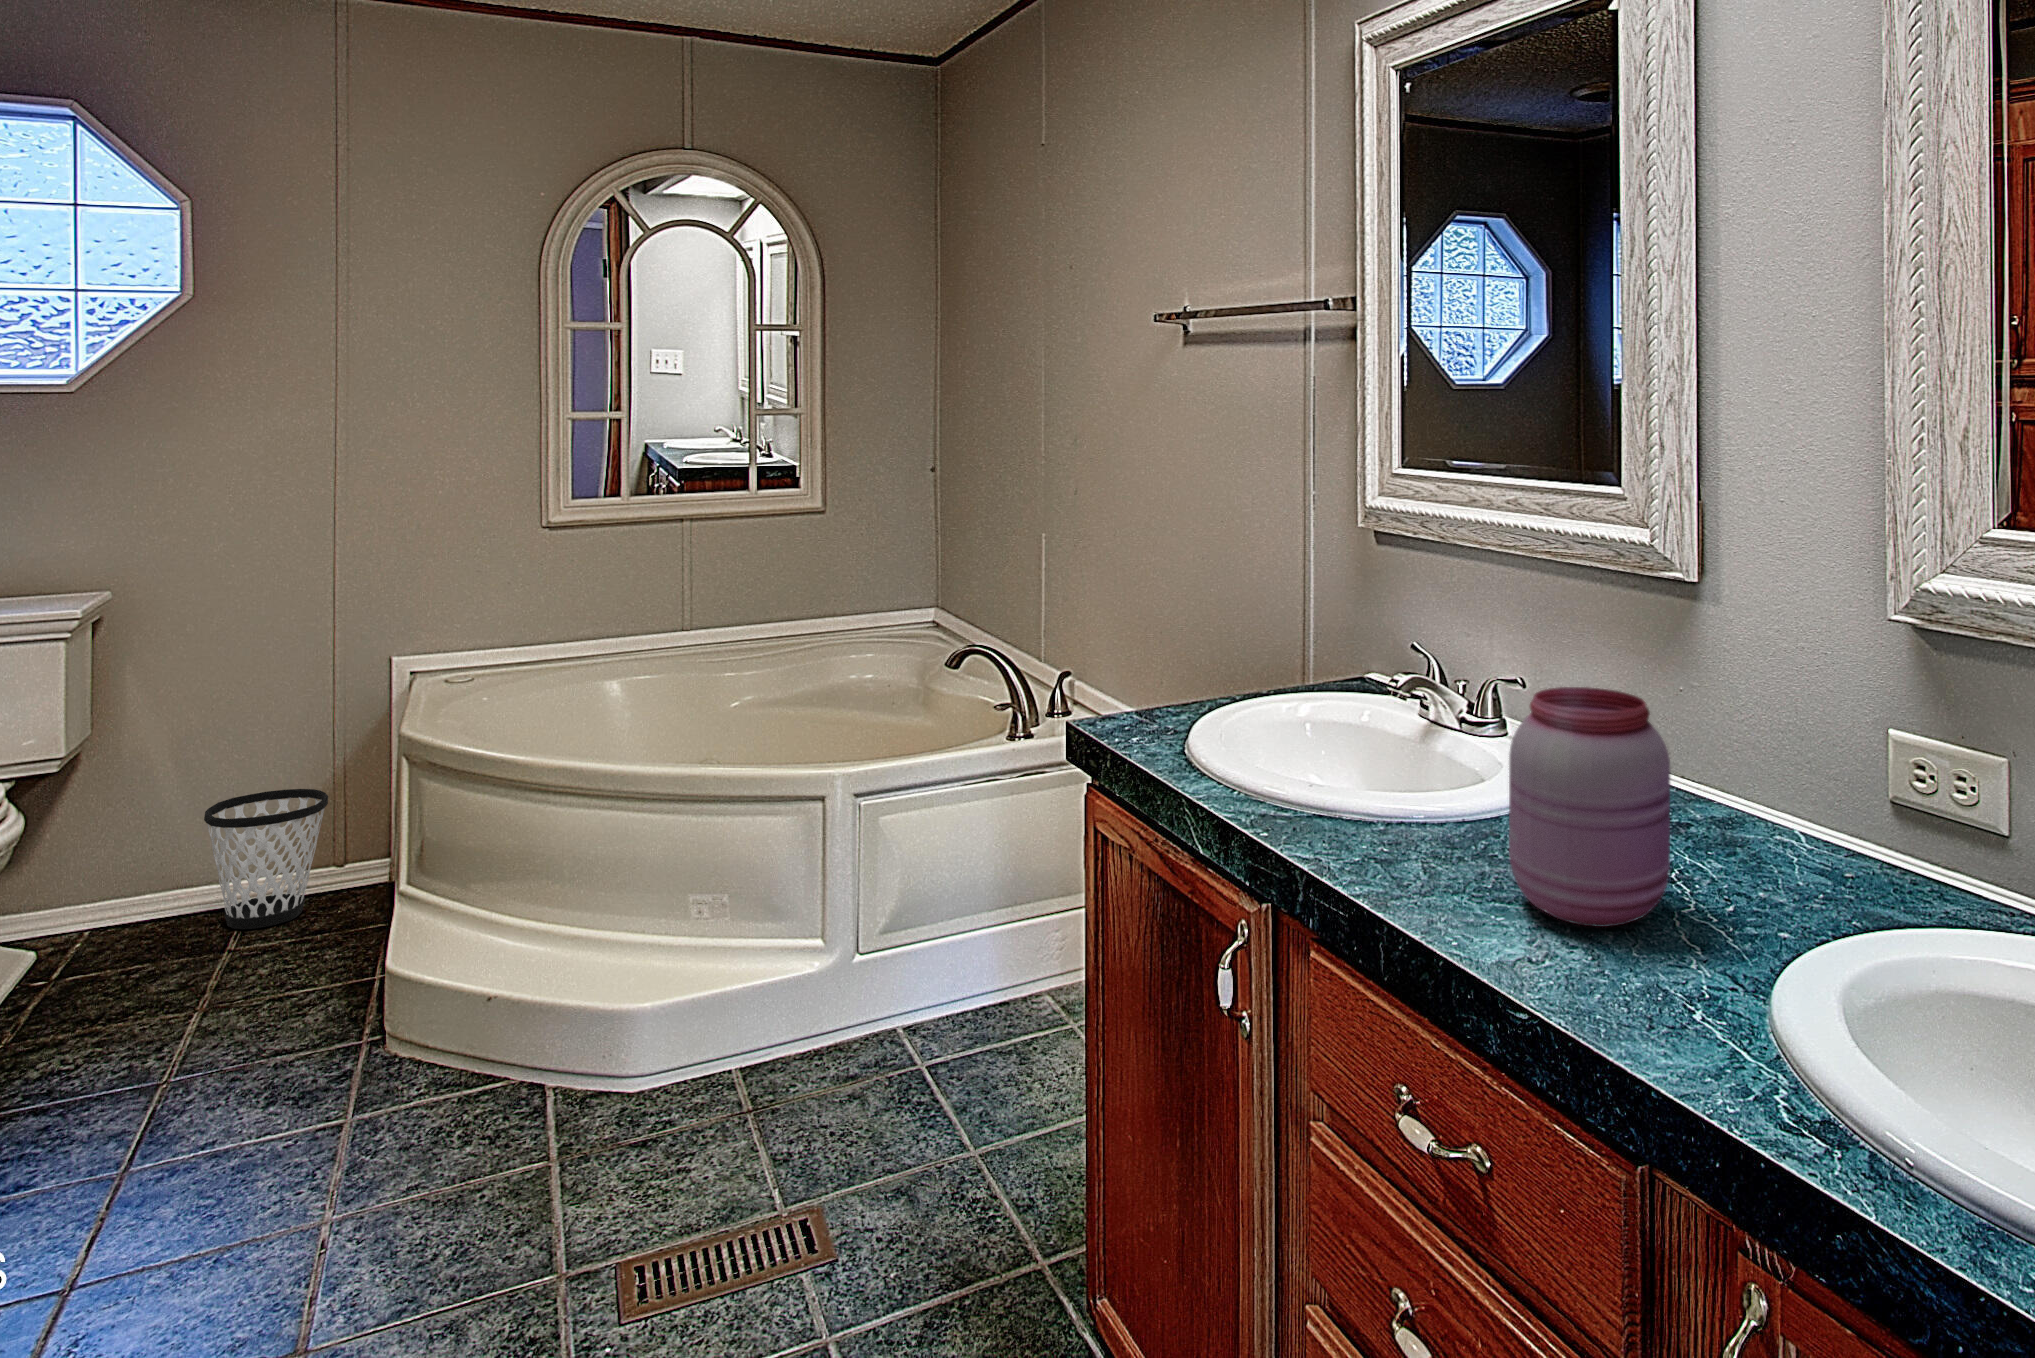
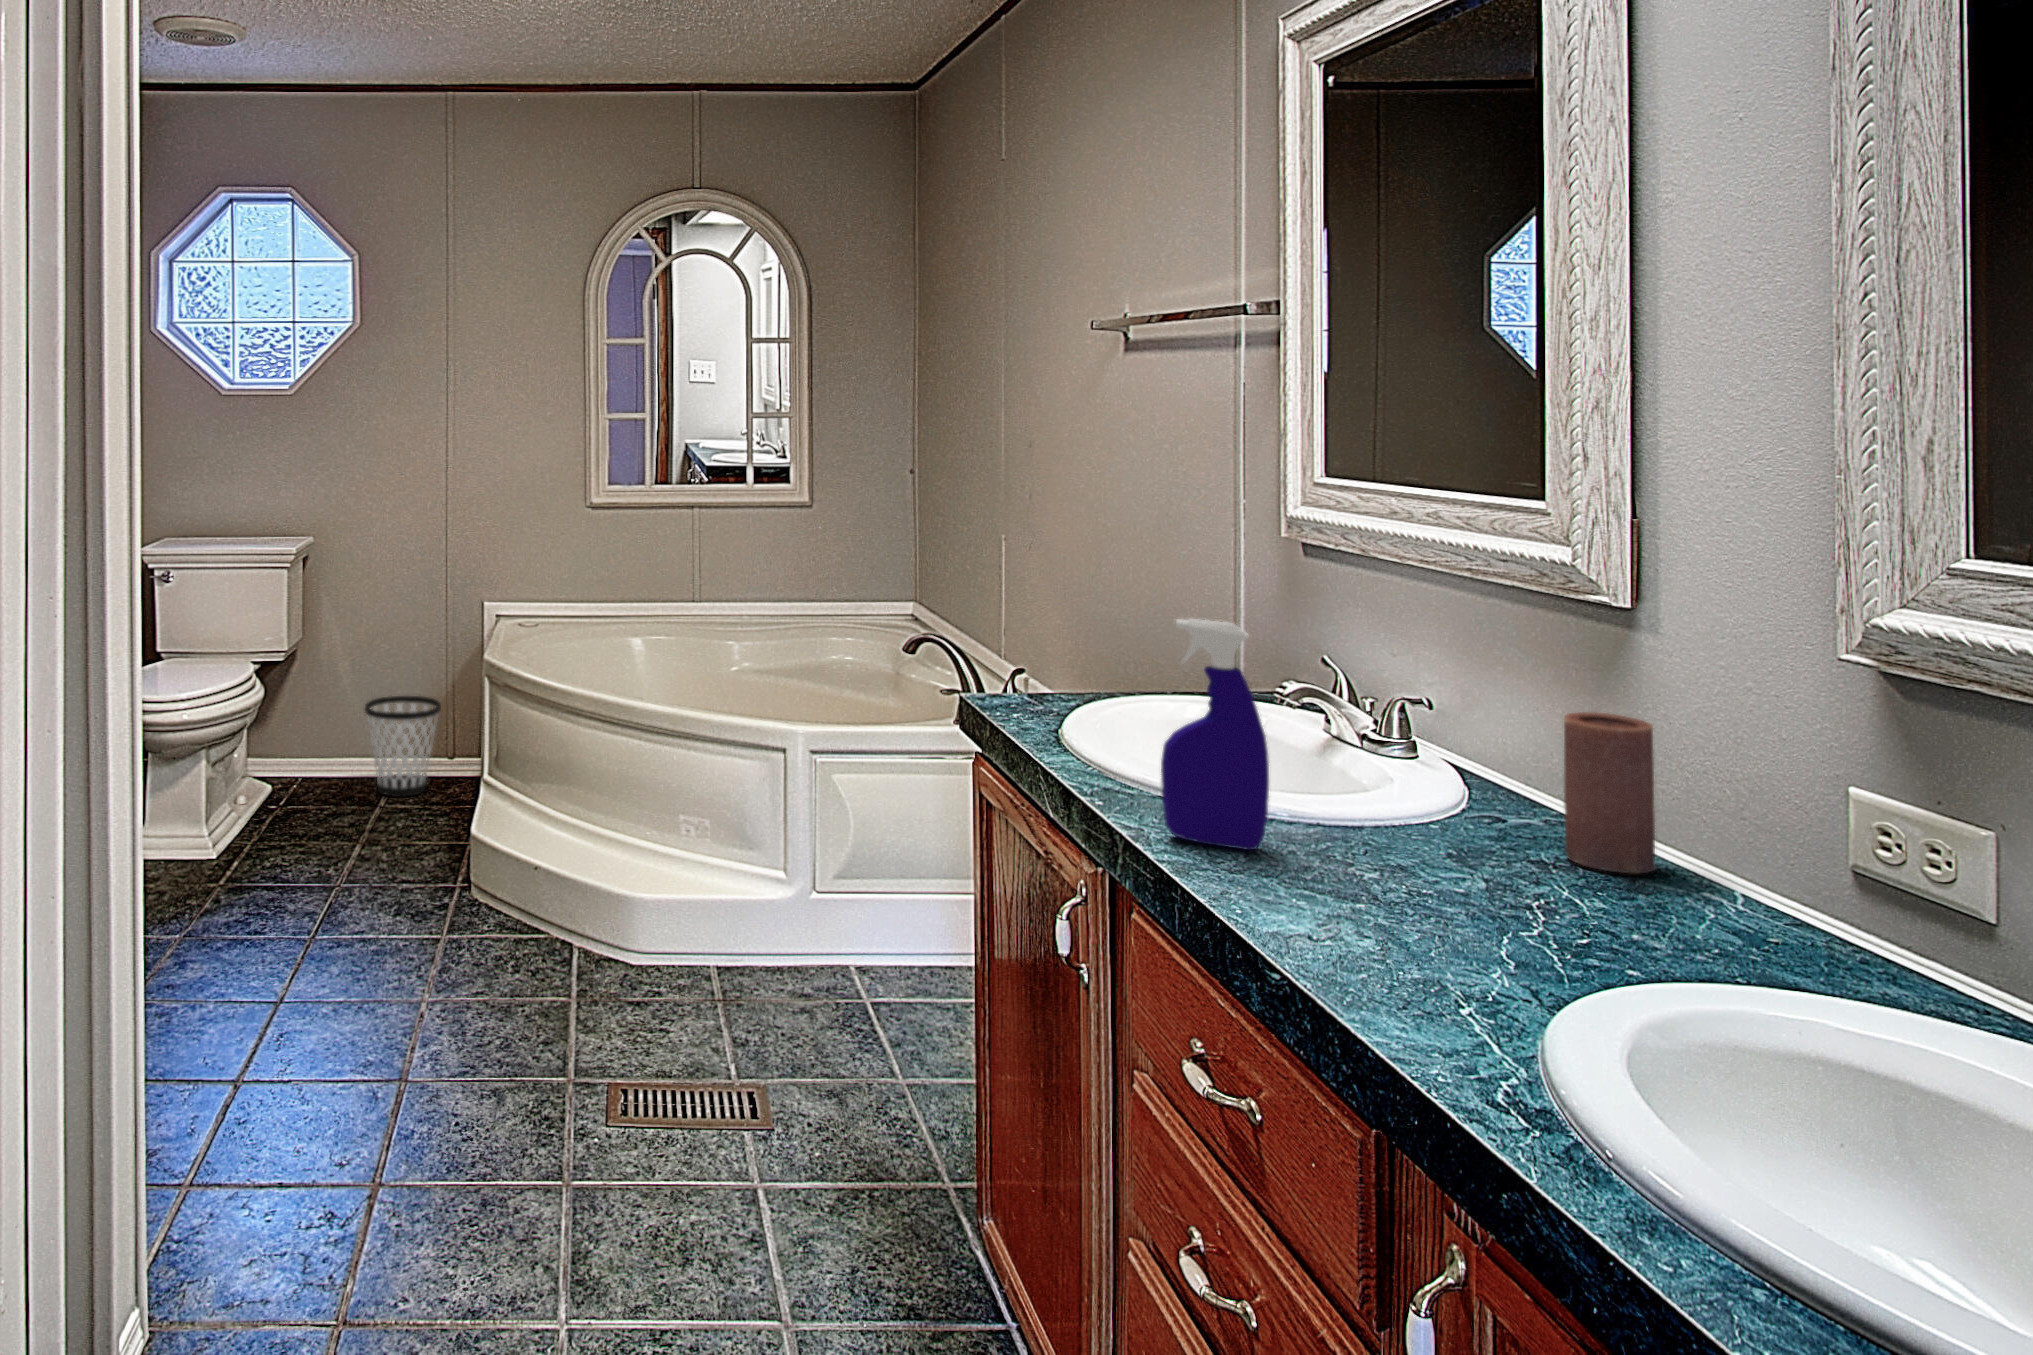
spray bottle: none [1346,628,1451,867] -> present [1161,619,1269,850]
candle: none [1674,684,1747,833] -> present [1564,712,1657,873]
jar: present [1509,687,1670,927] -> none [1309,689,1488,925]

